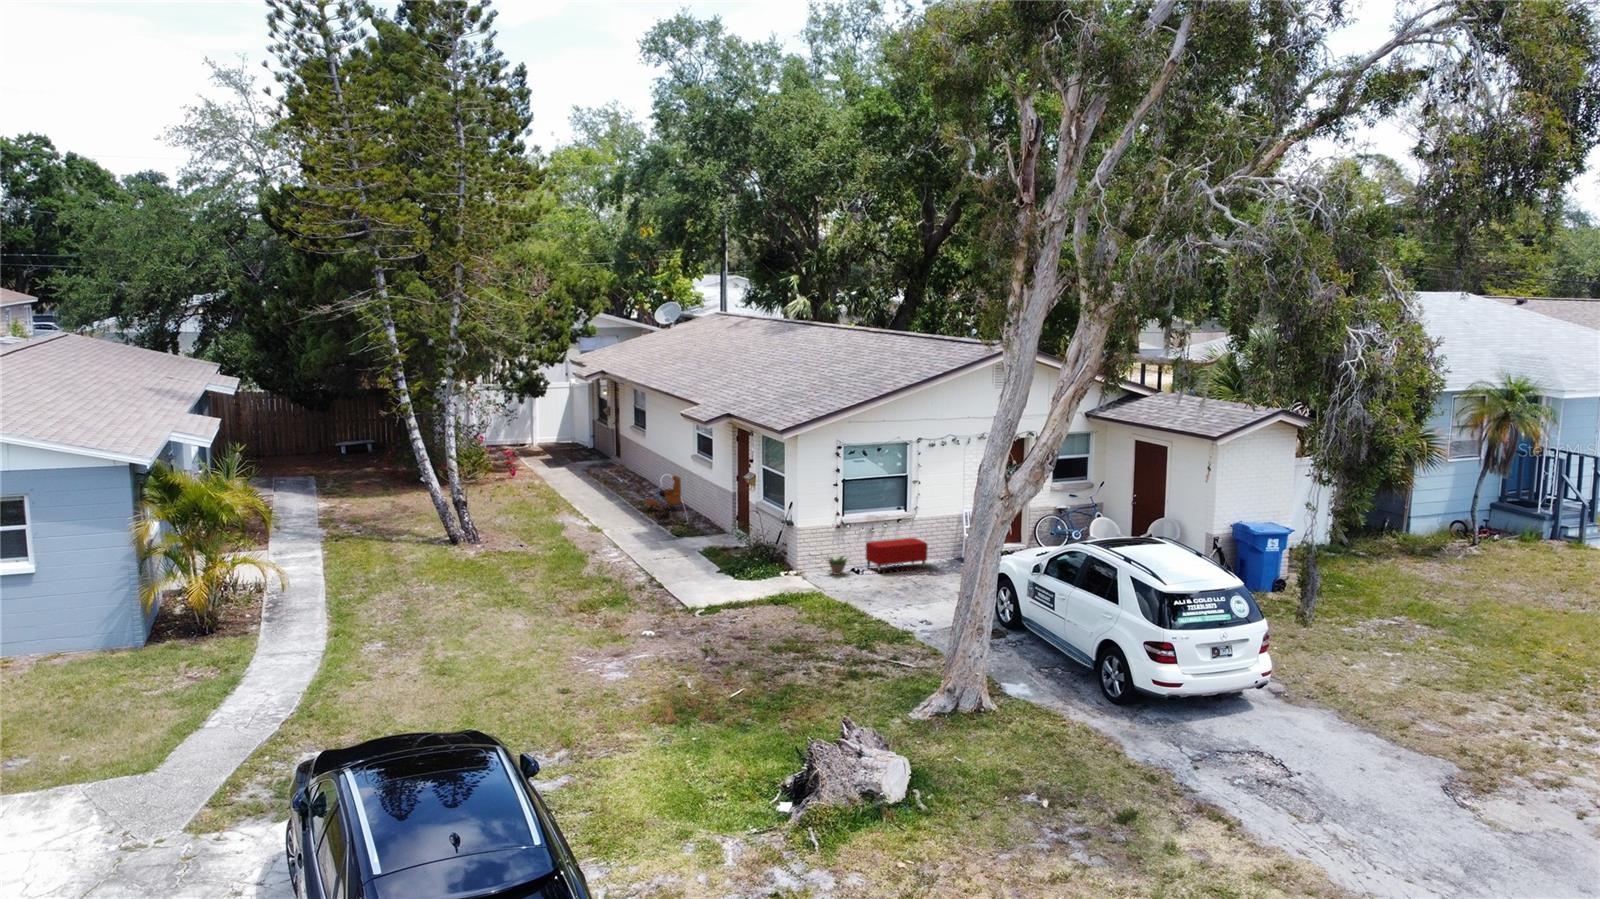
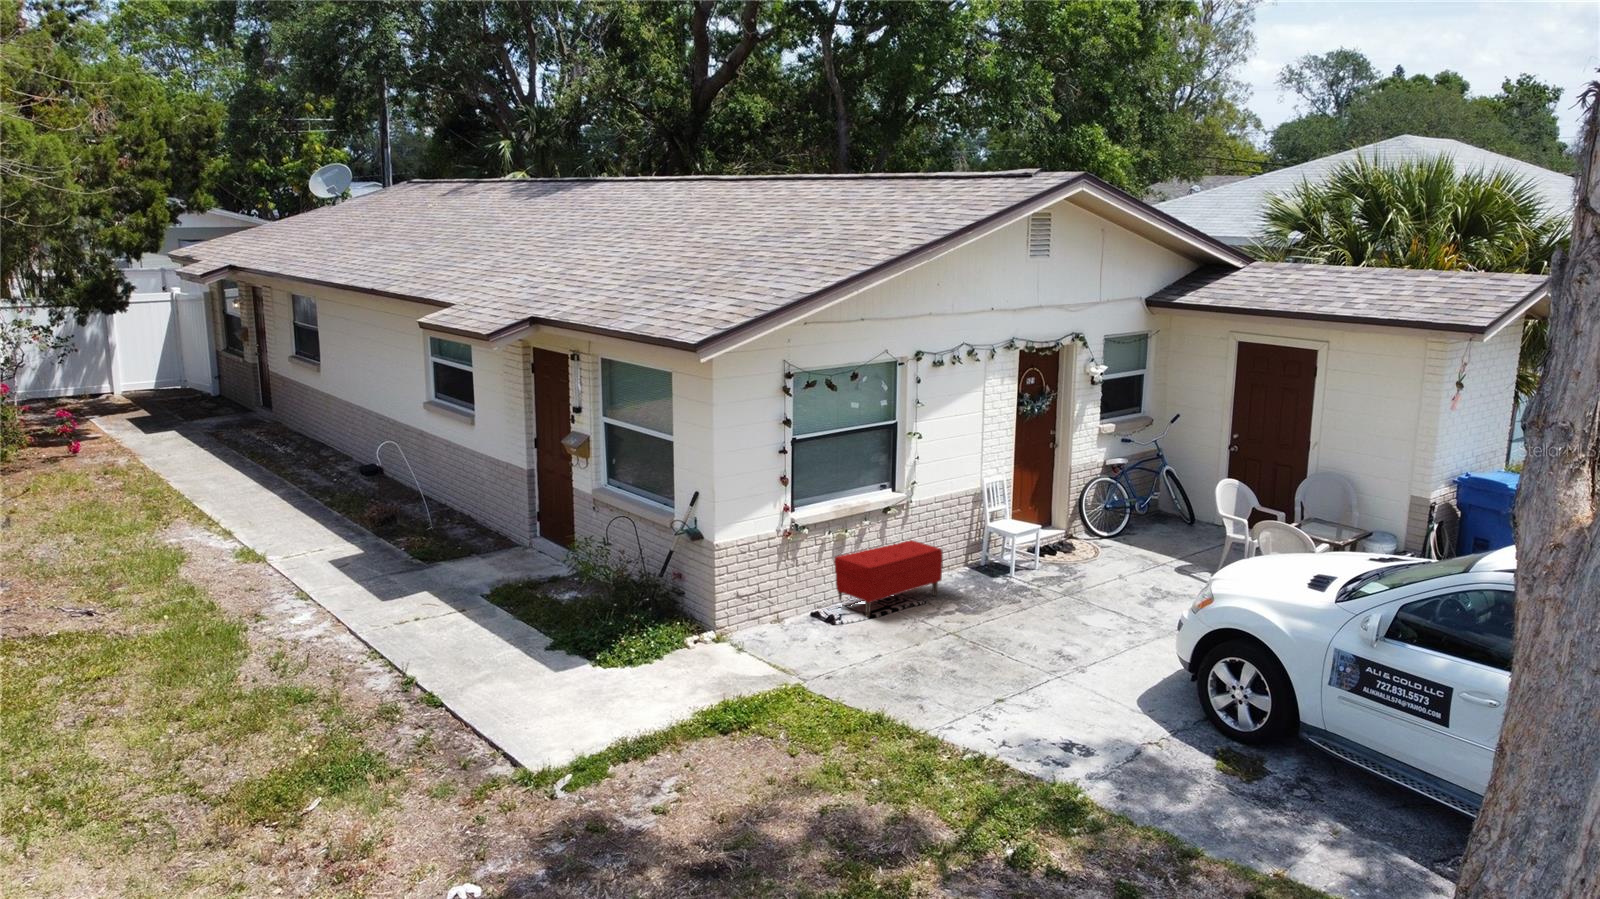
lounge chair: present [645,476,681,512] -> none [339,439,414,511]
decorative plant: present [826,556,847,575] -> none [763,586,820,629]

